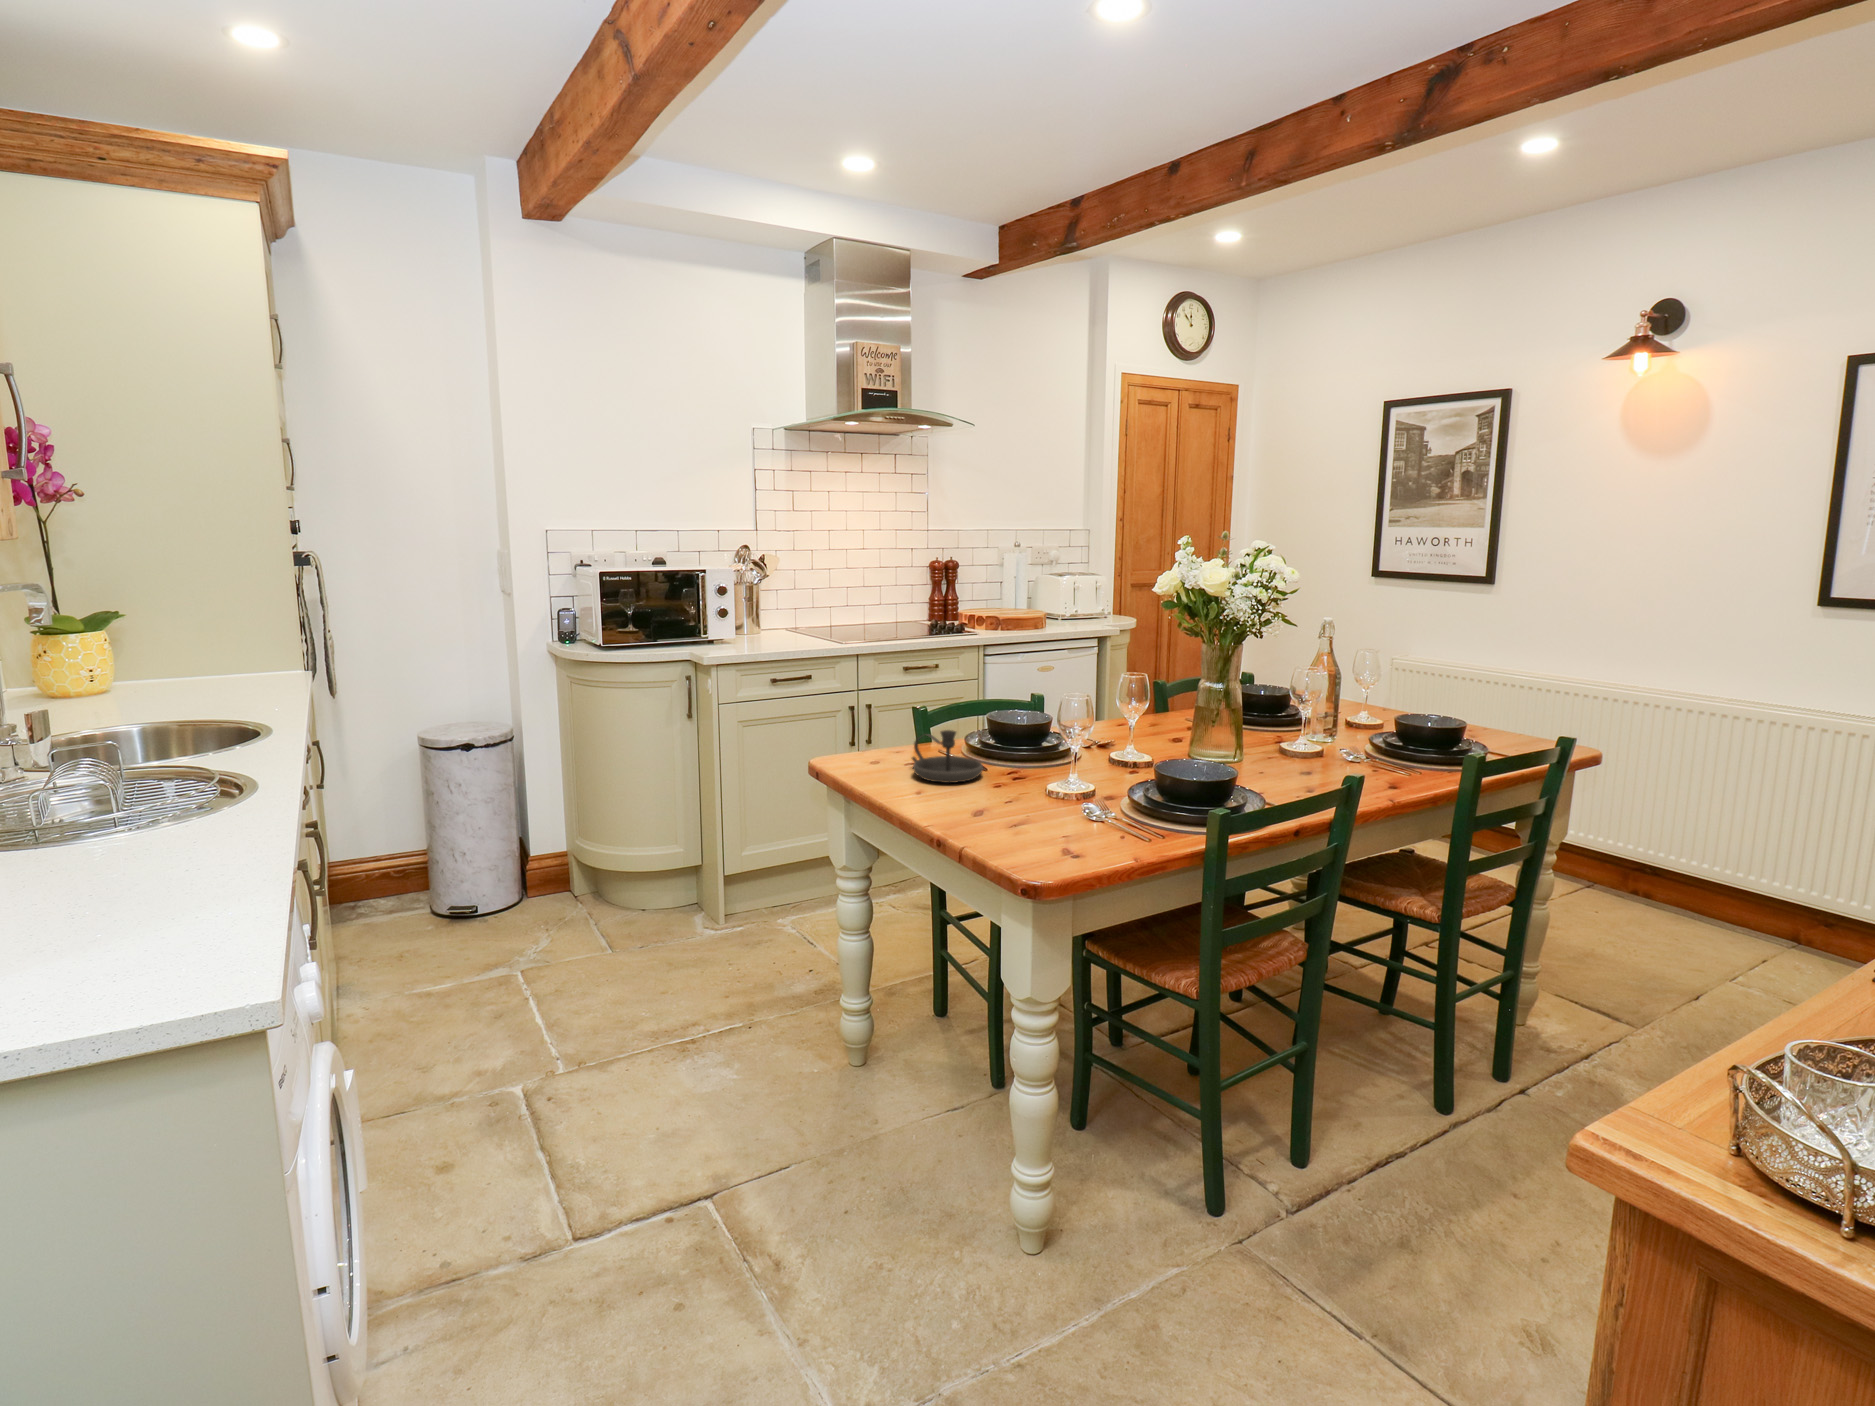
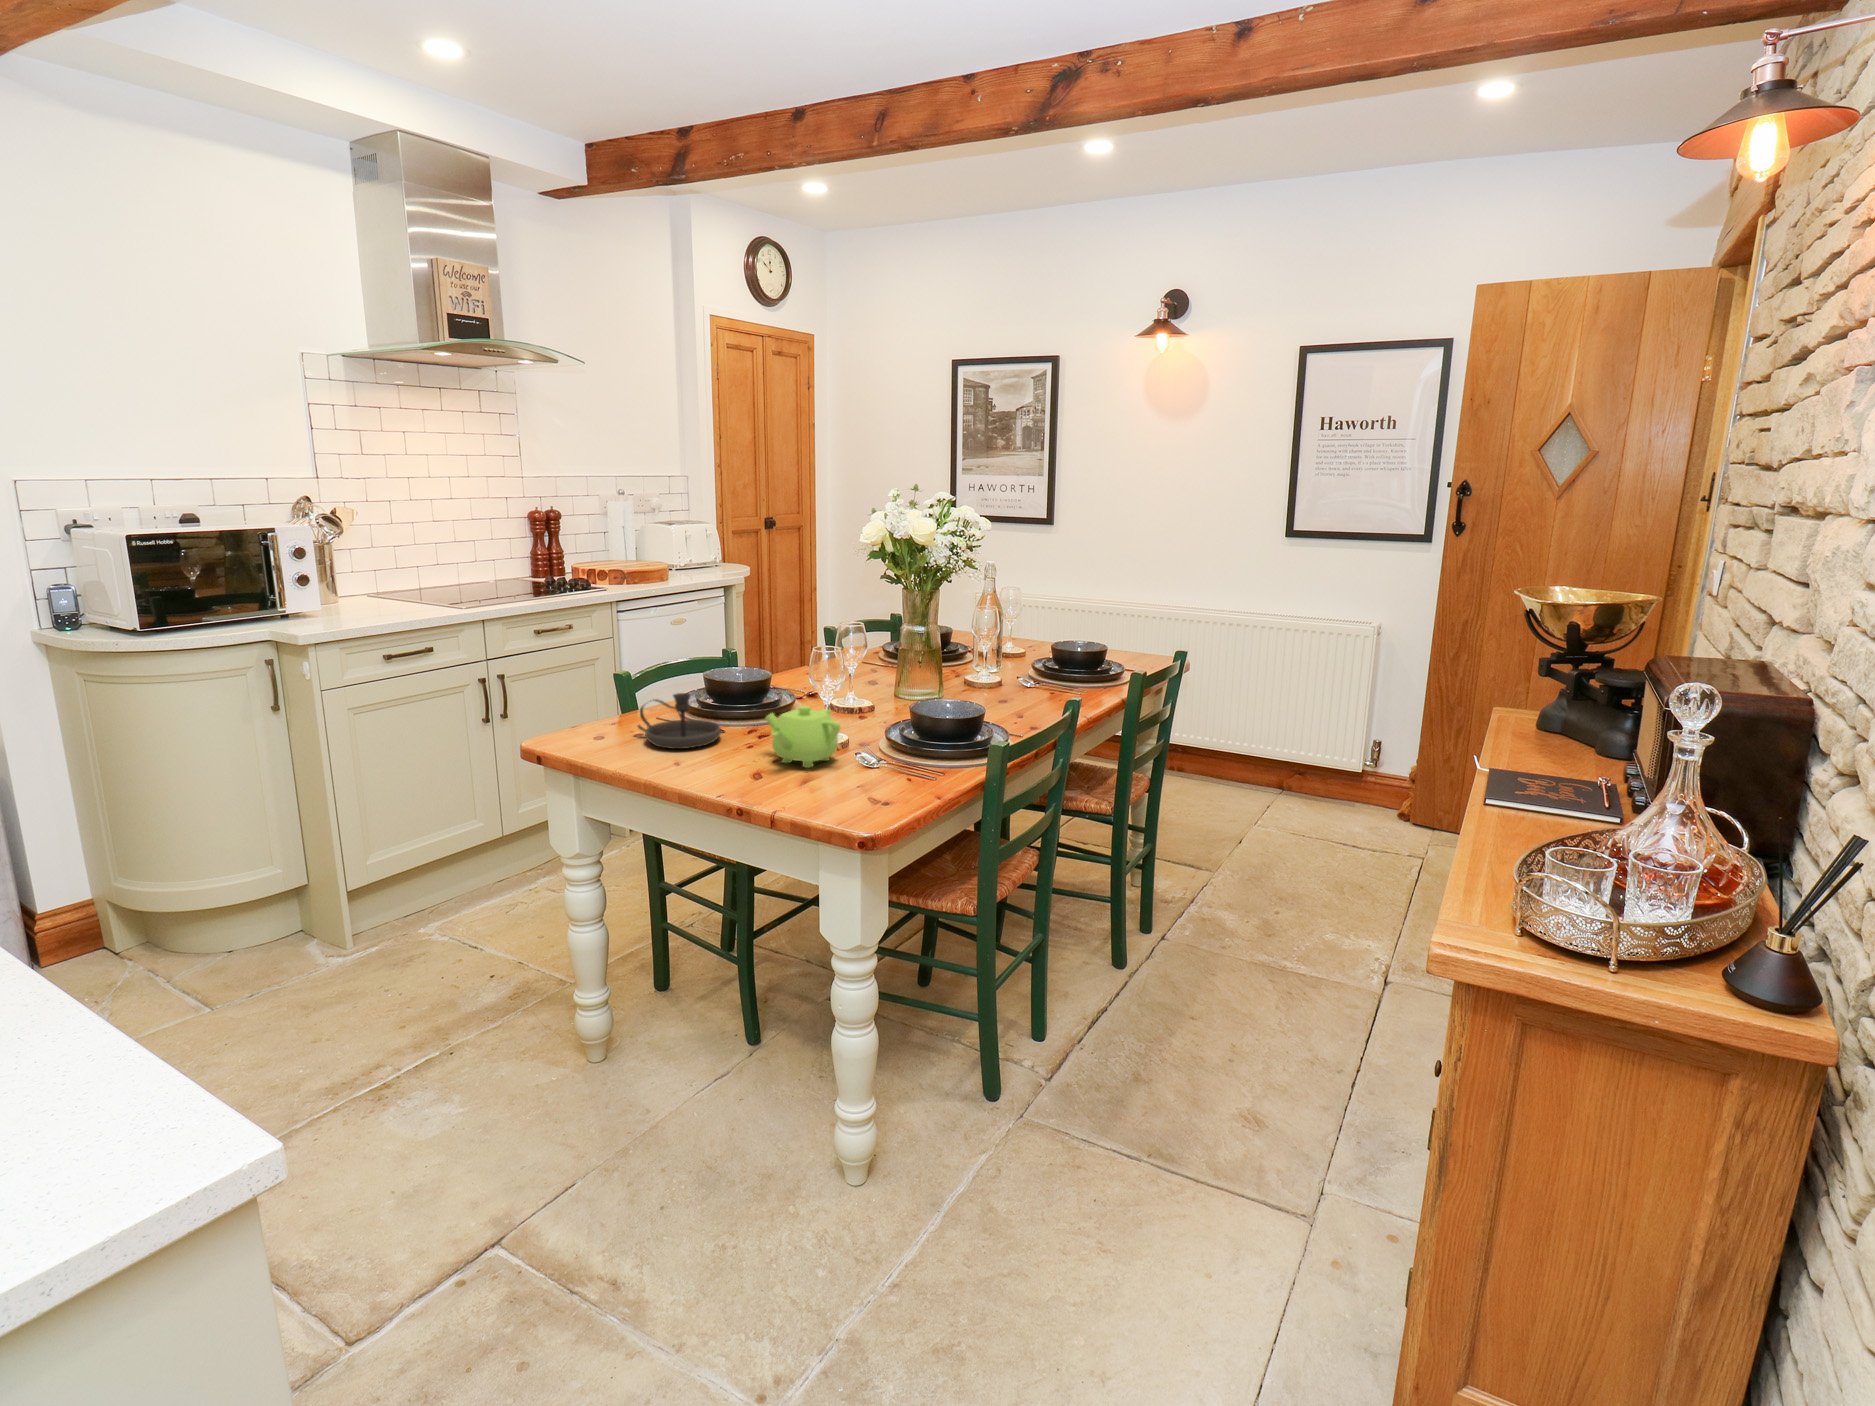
teapot: none [1003,752,1076,814] -> present [765,706,840,768]

